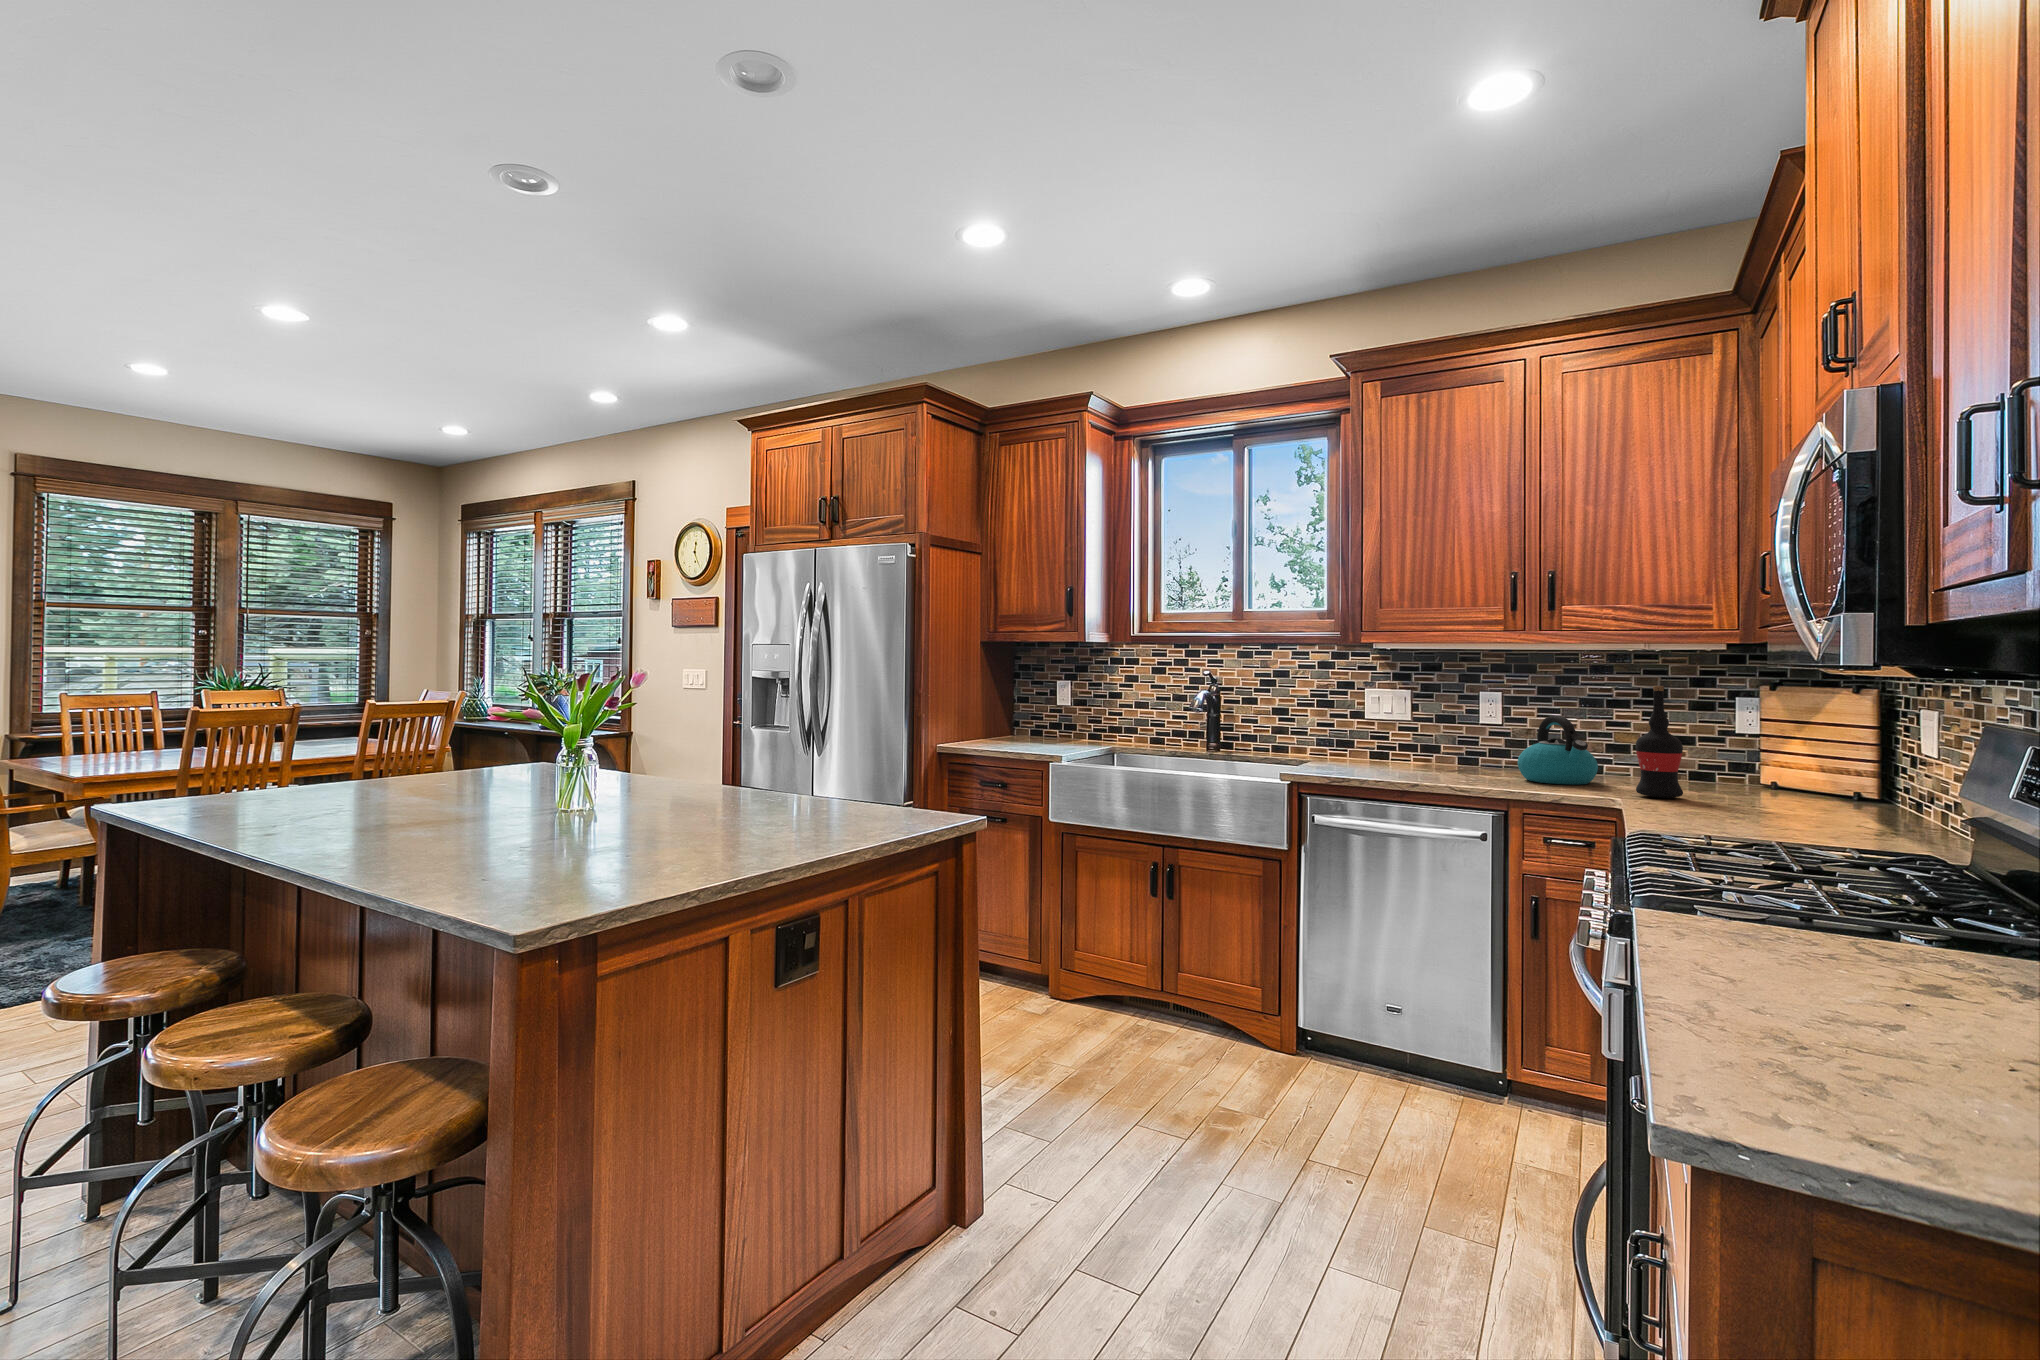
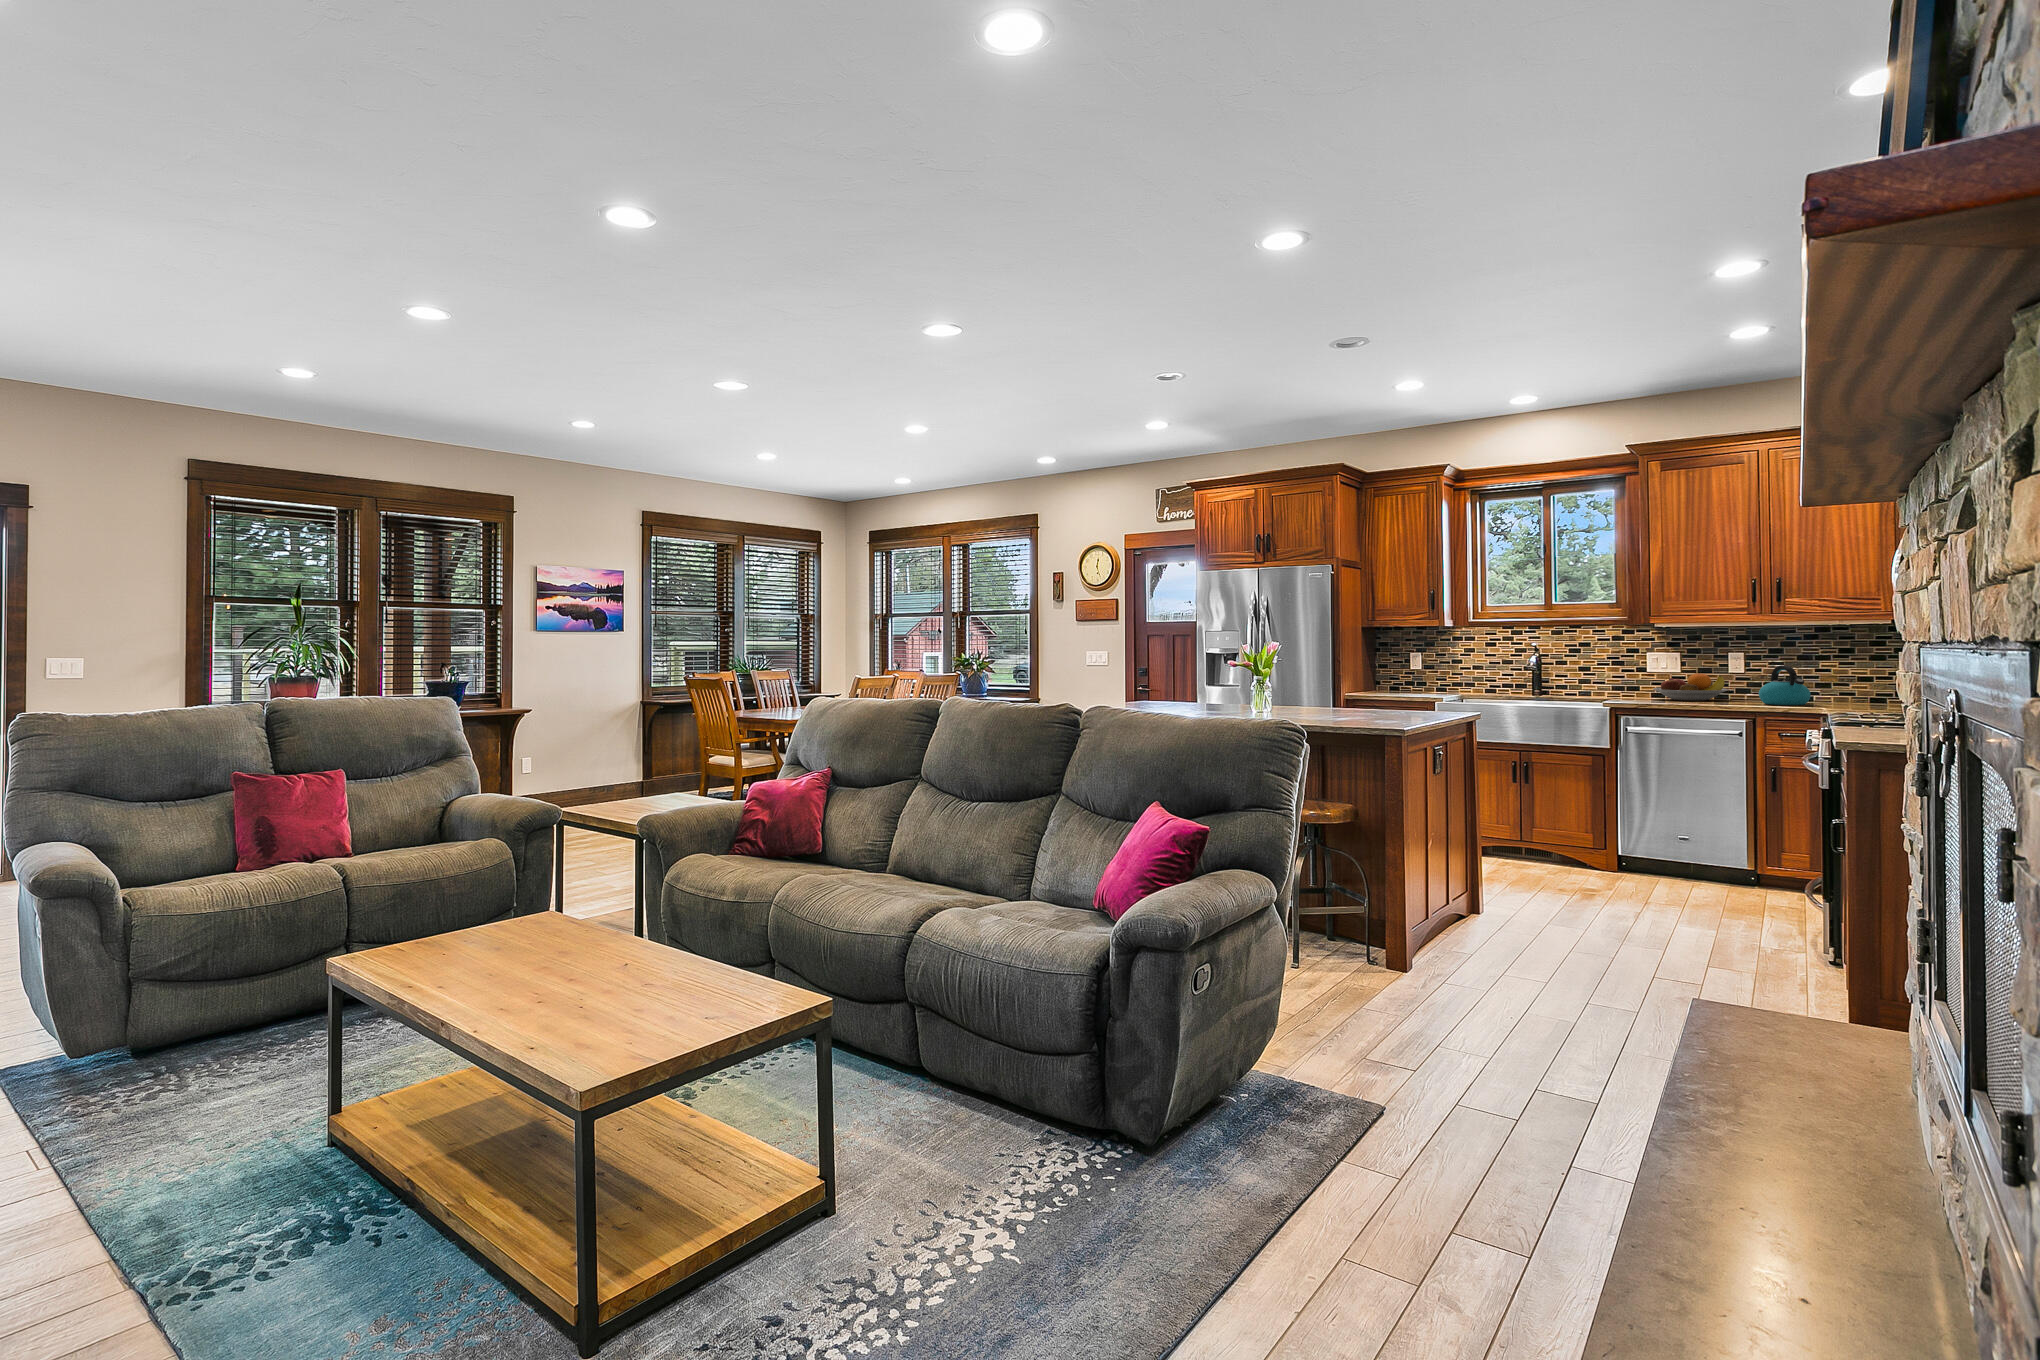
wine bottle: present [1636,686,1683,798] -> none [1834,646,1863,708]
fruit bowl: none [1370,724,1478,767] -> present [1653,673,1728,701]

